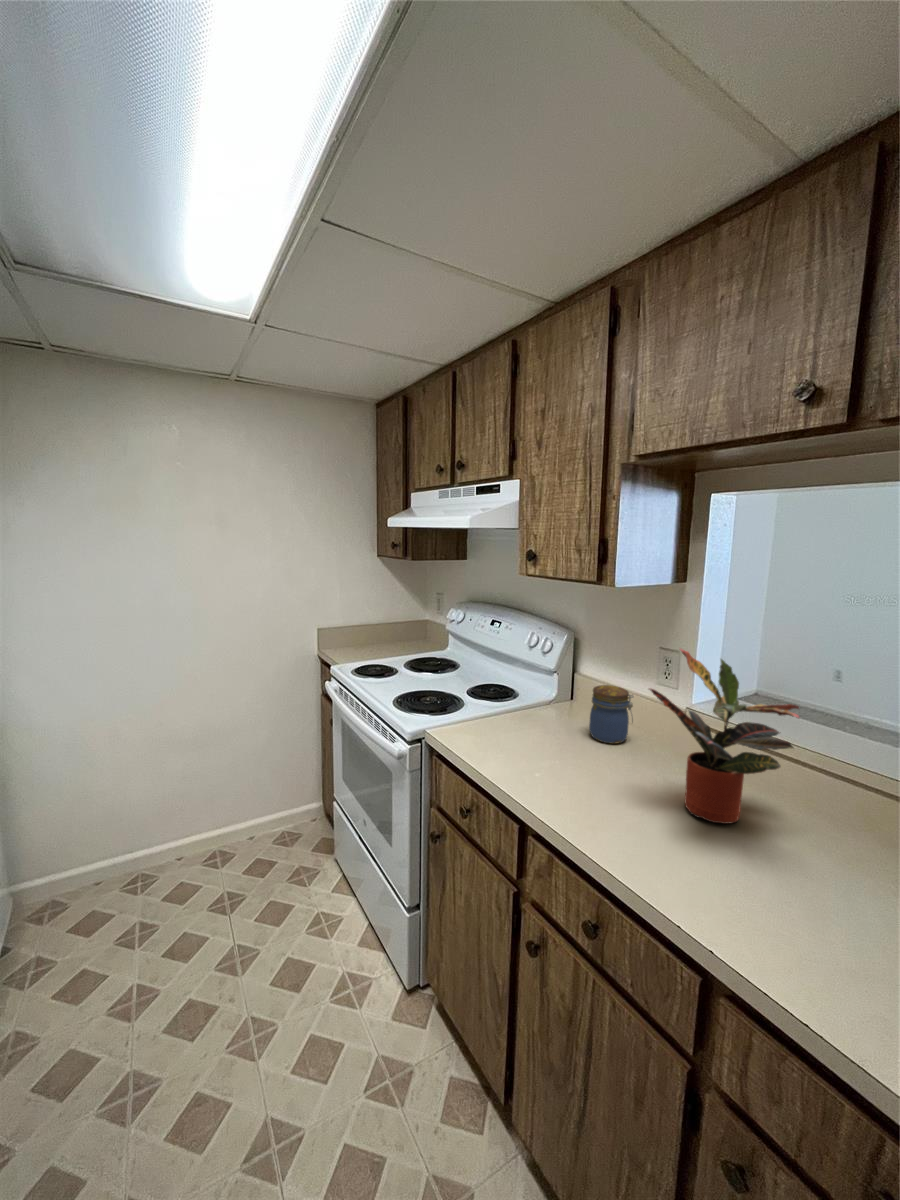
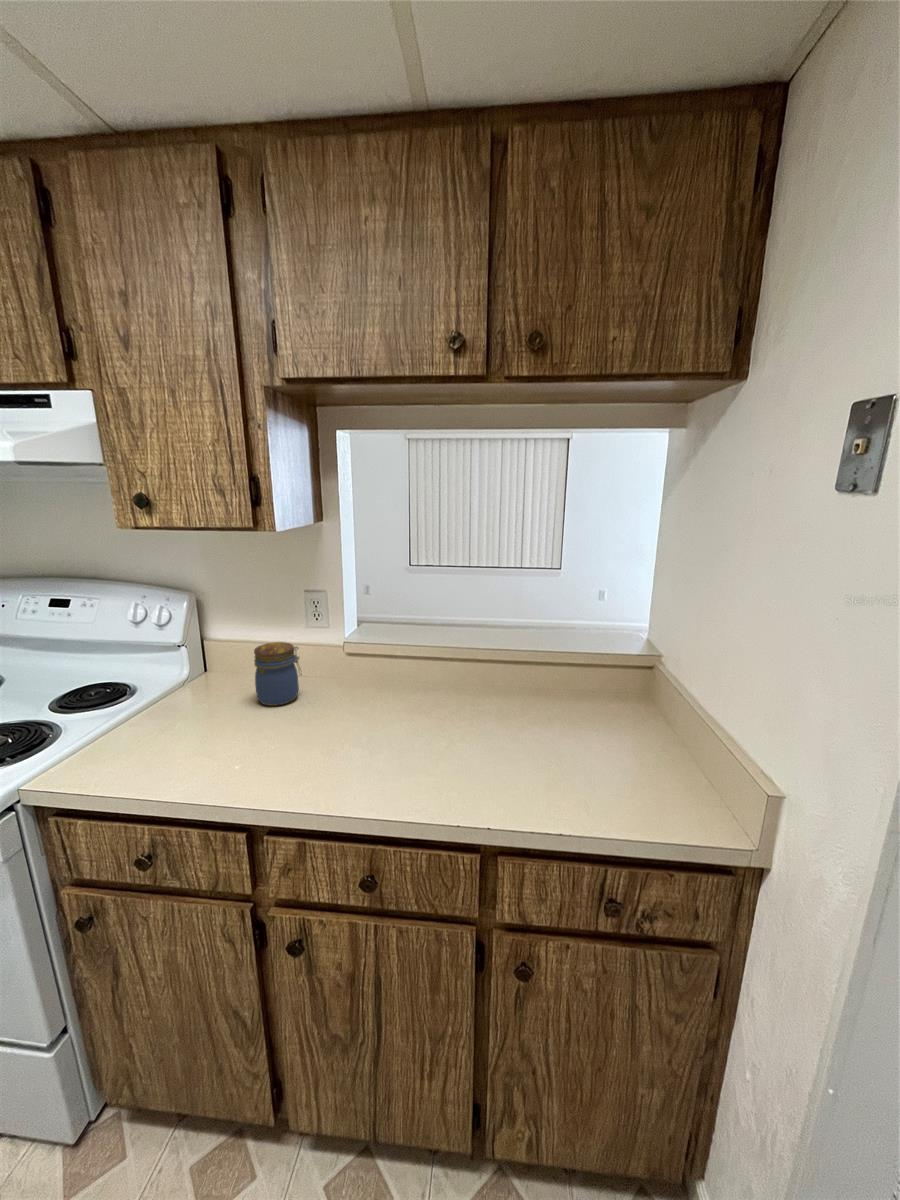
potted plant: present [649,649,799,824] -> none [349,586,477,736]

